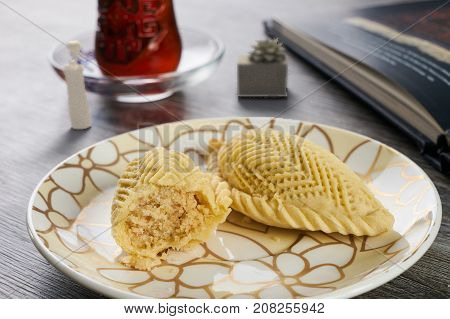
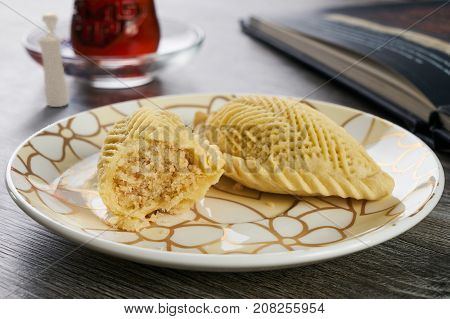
succulent plant: present [237,38,288,97] -> none [224,14,278,77]

